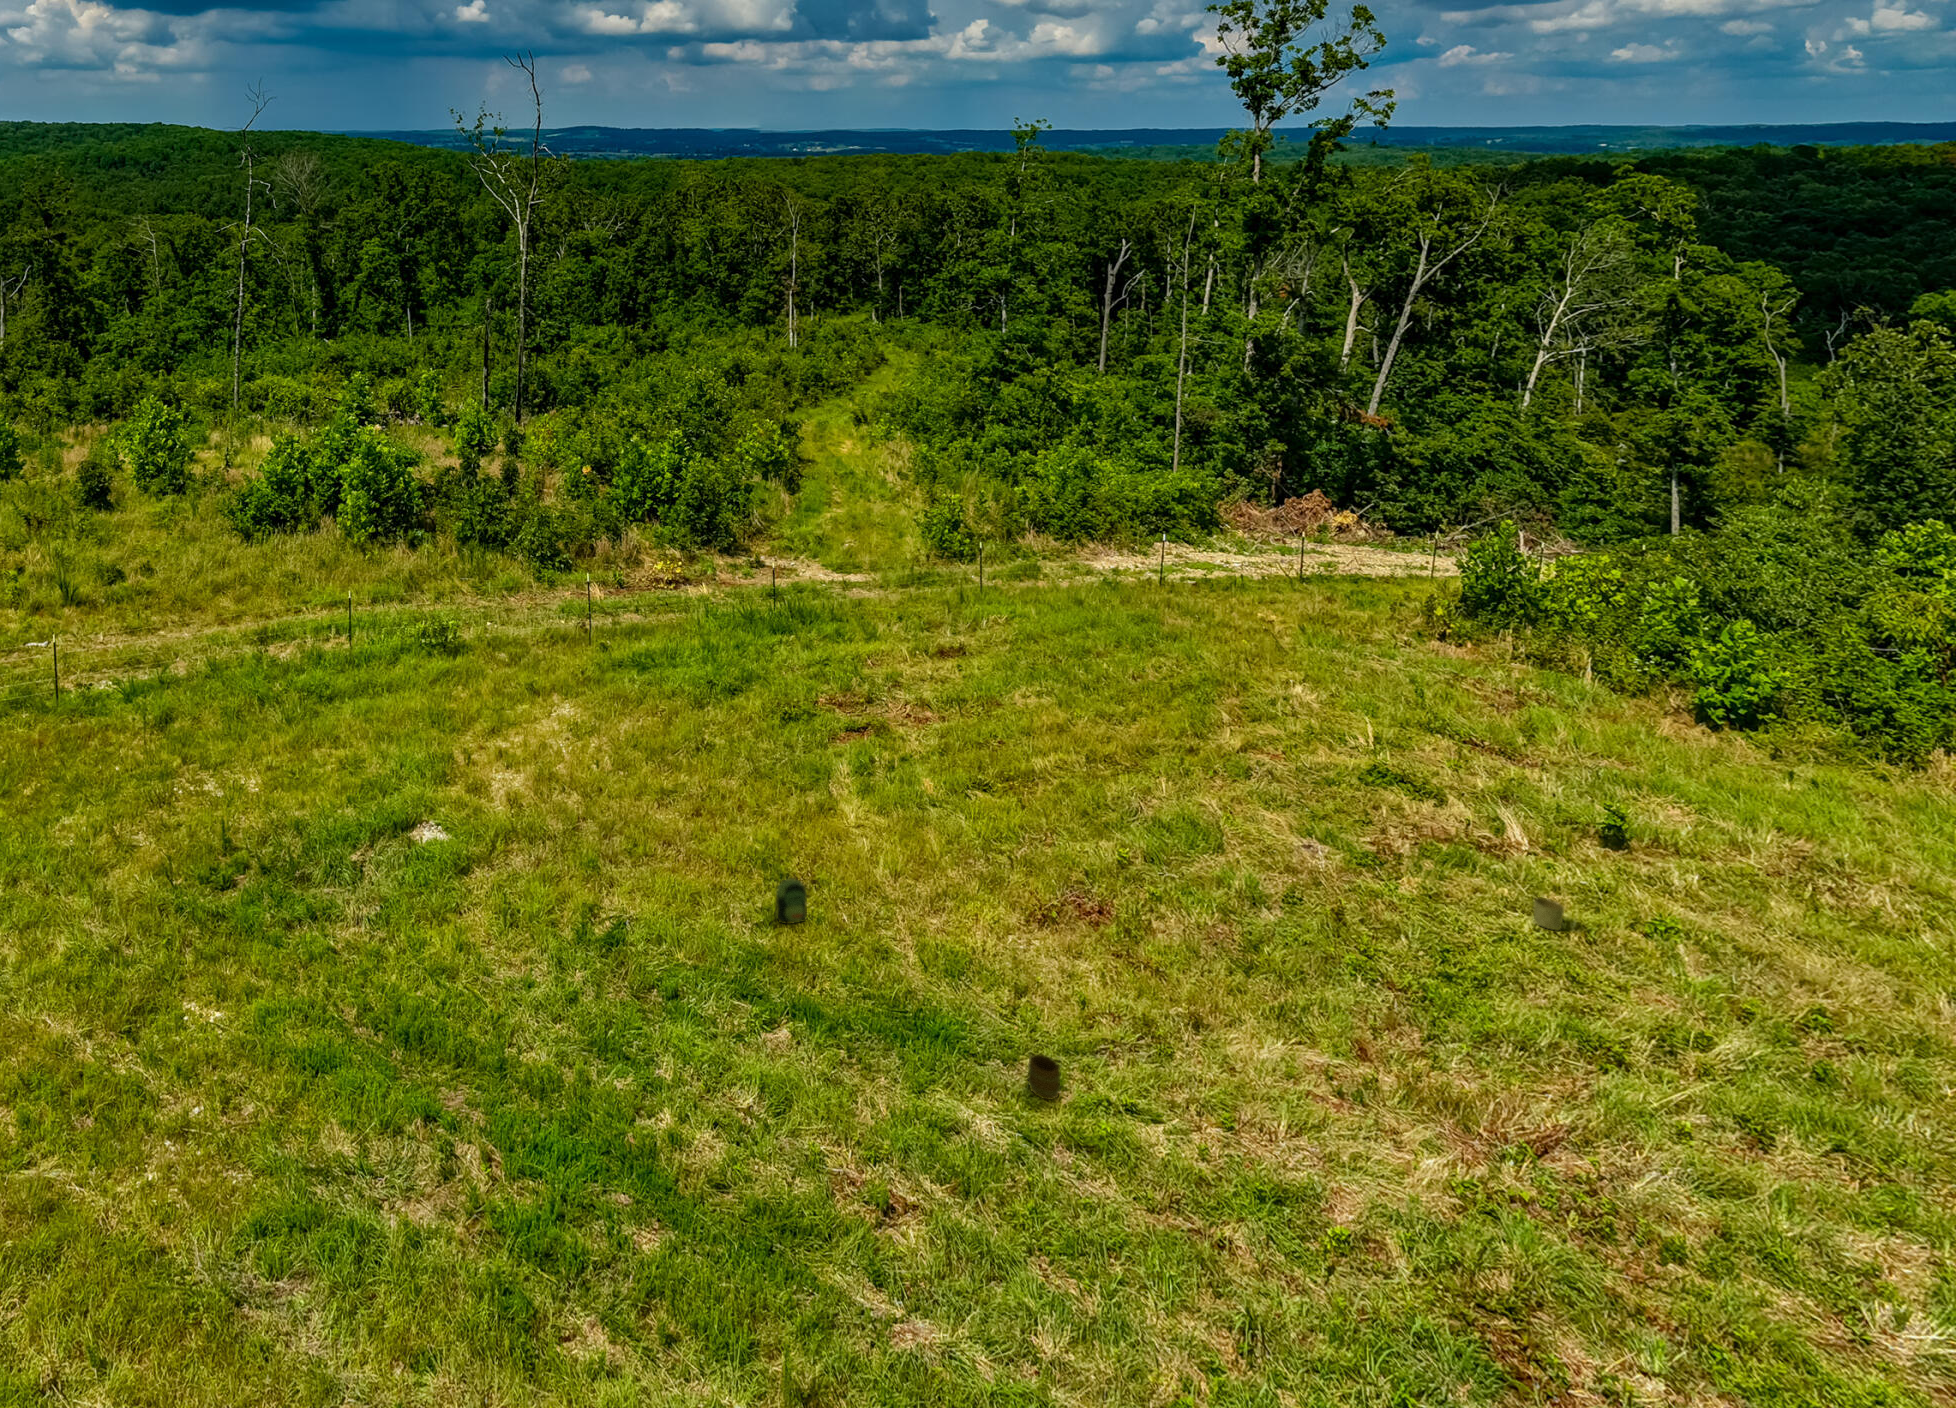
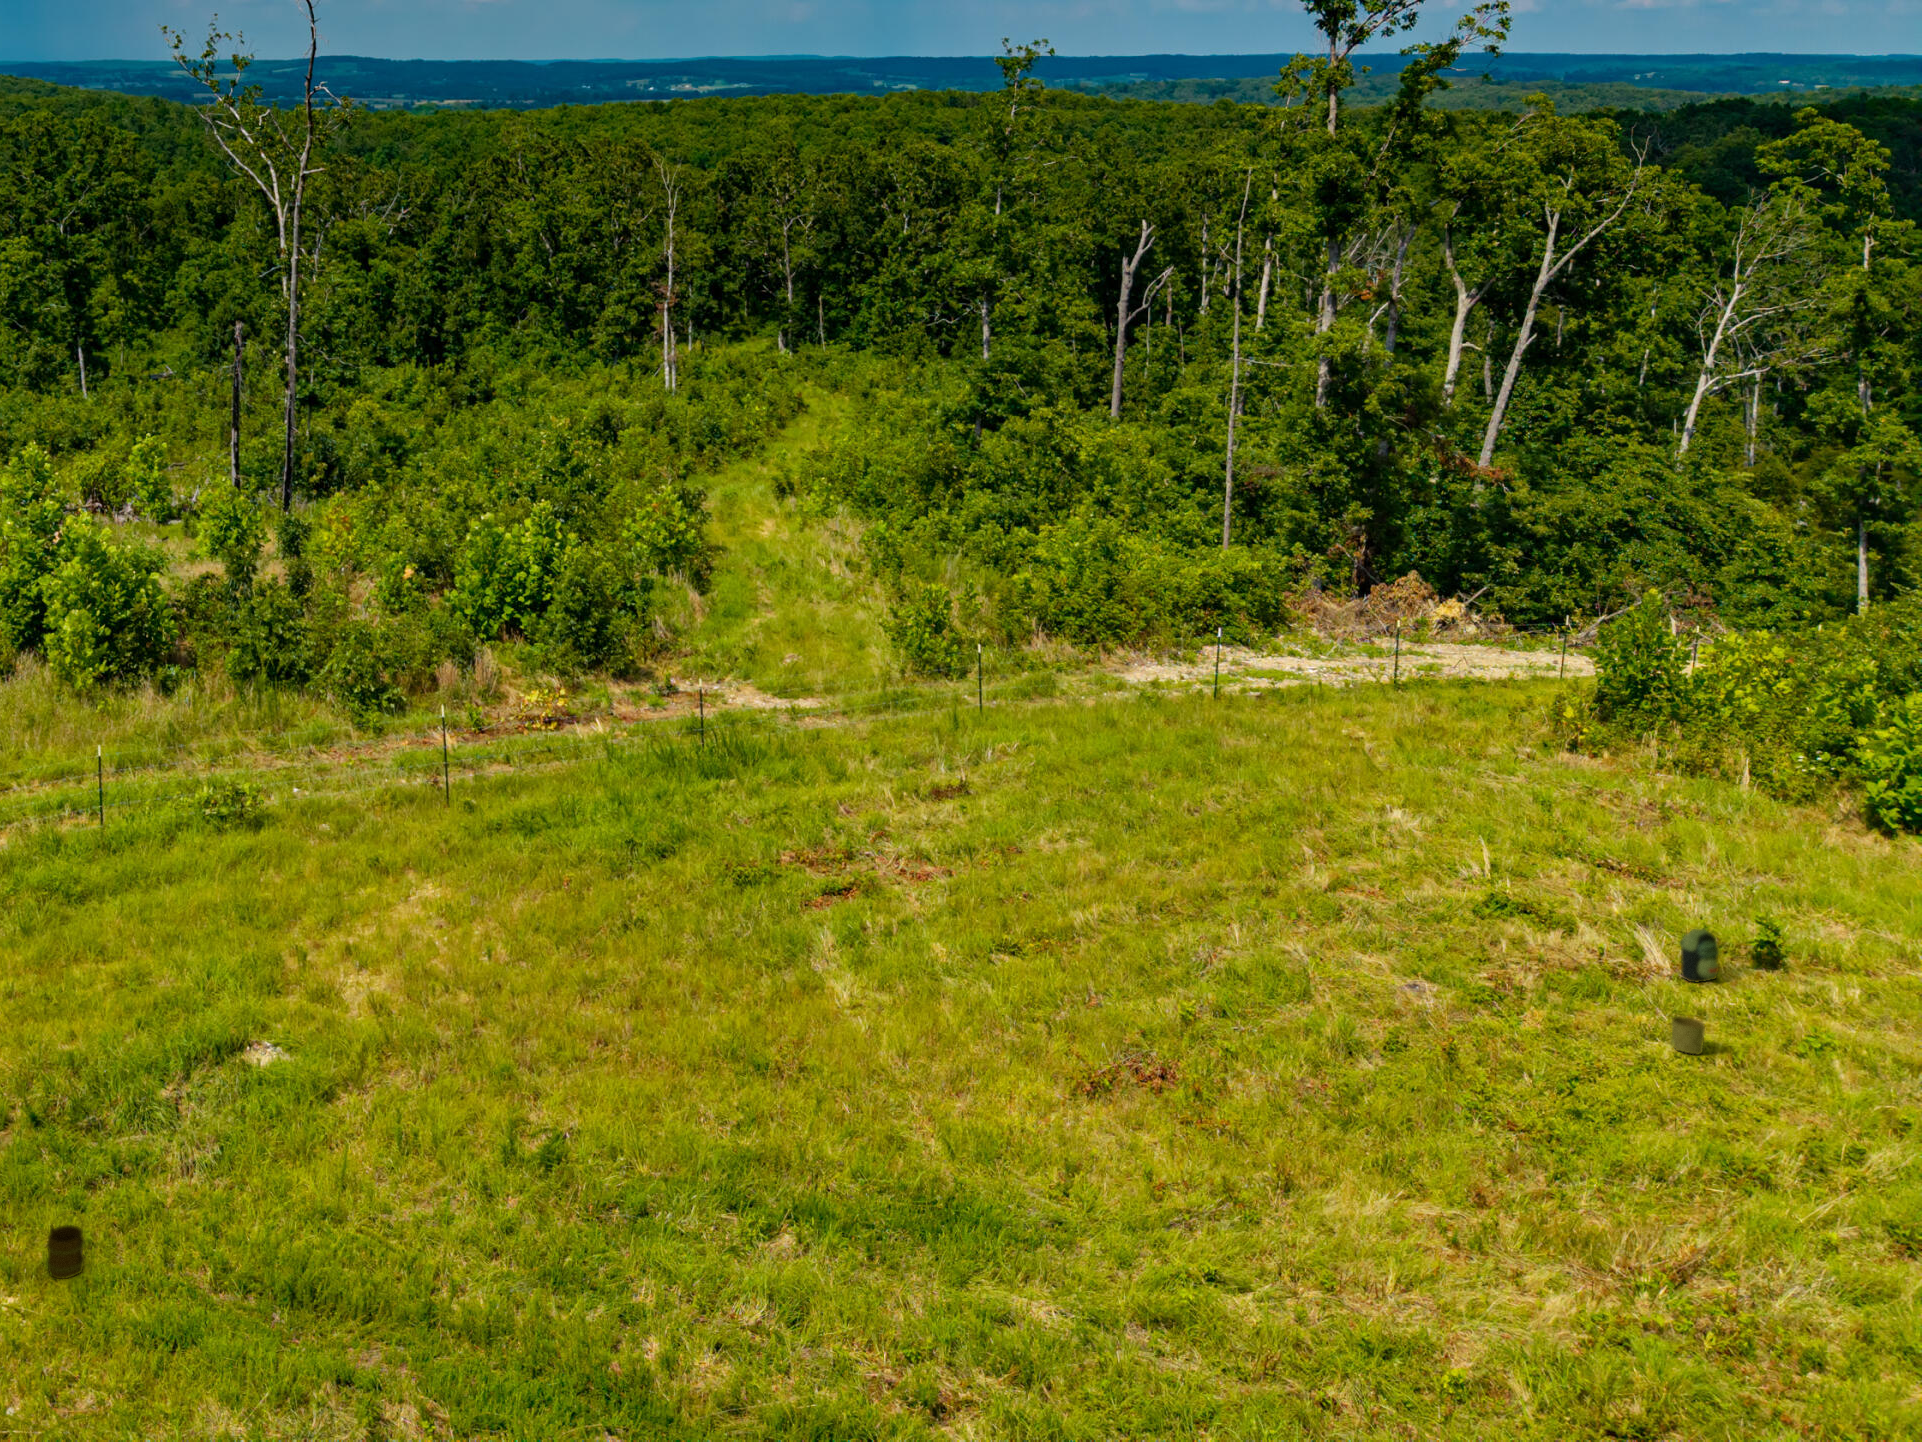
backpack: present [776,878,807,924] -> present [1680,929,1719,982]
bucket: present [1027,1046,1062,1100] -> present [47,1225,85,1279]

